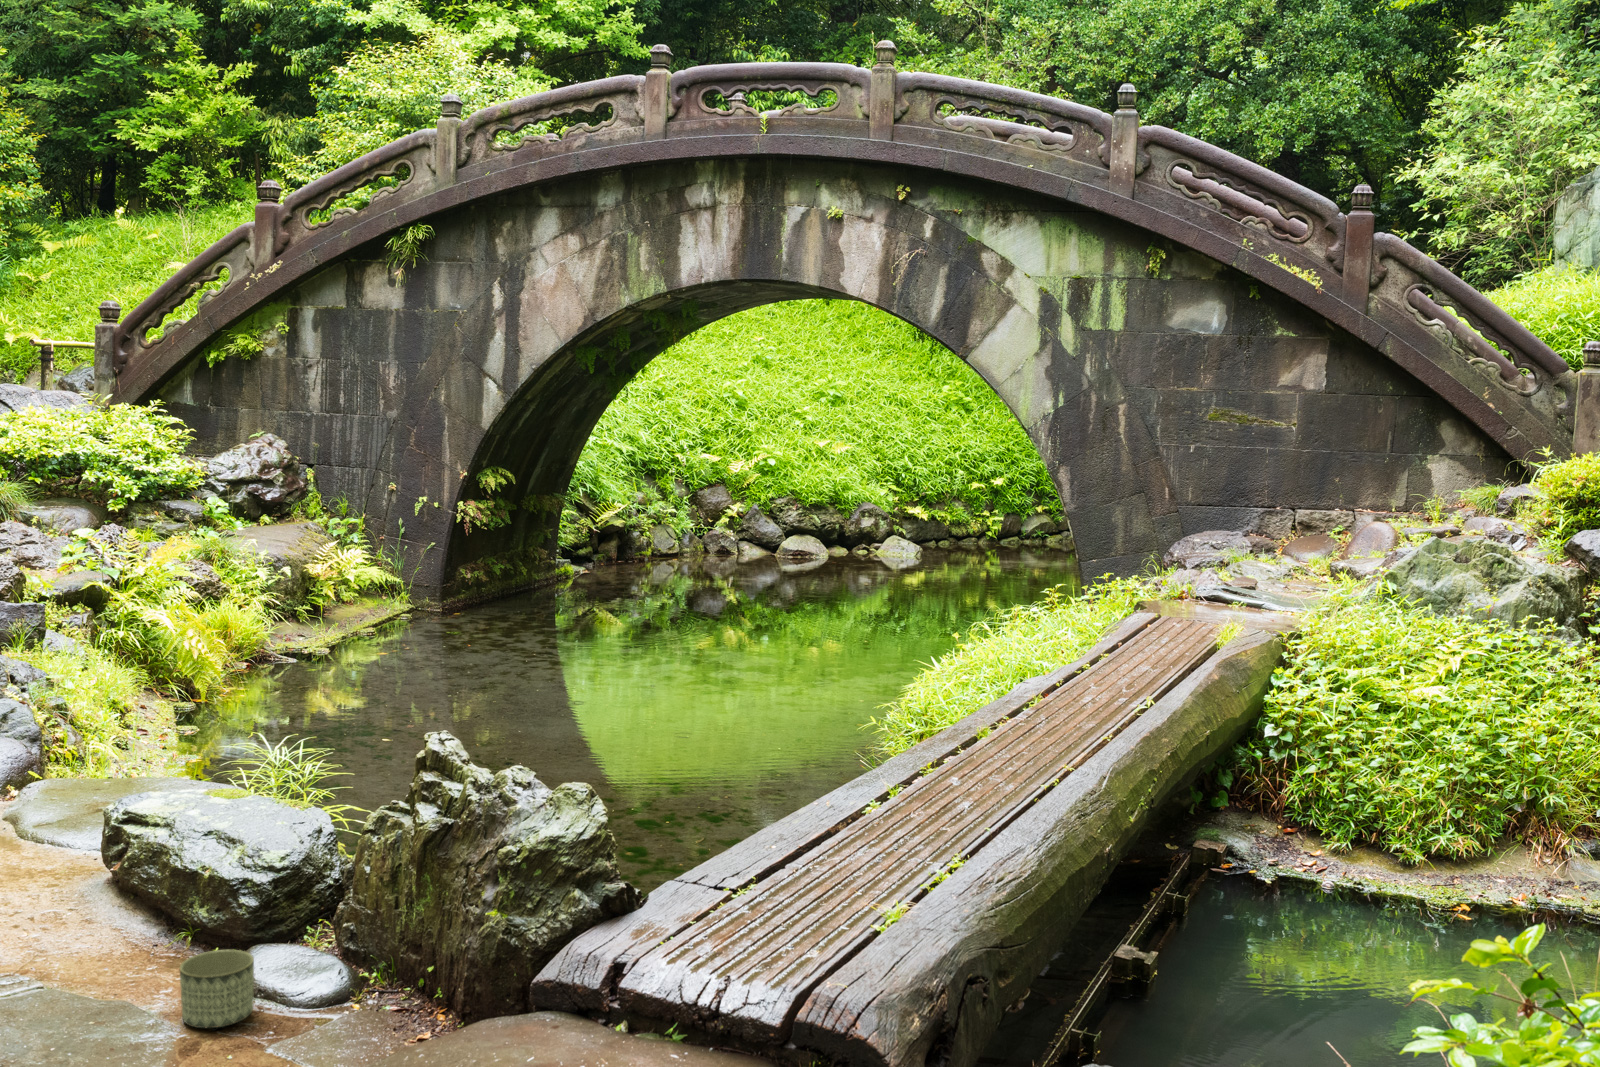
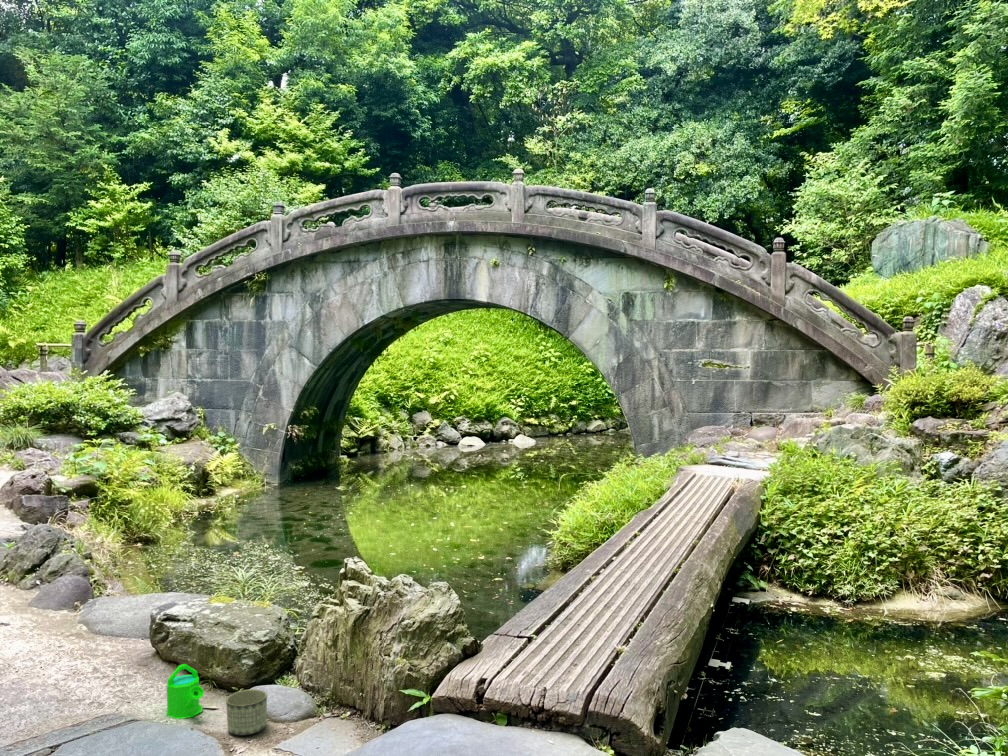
watering can: none [83,898,155,994] -> present [166,664,204,719]

